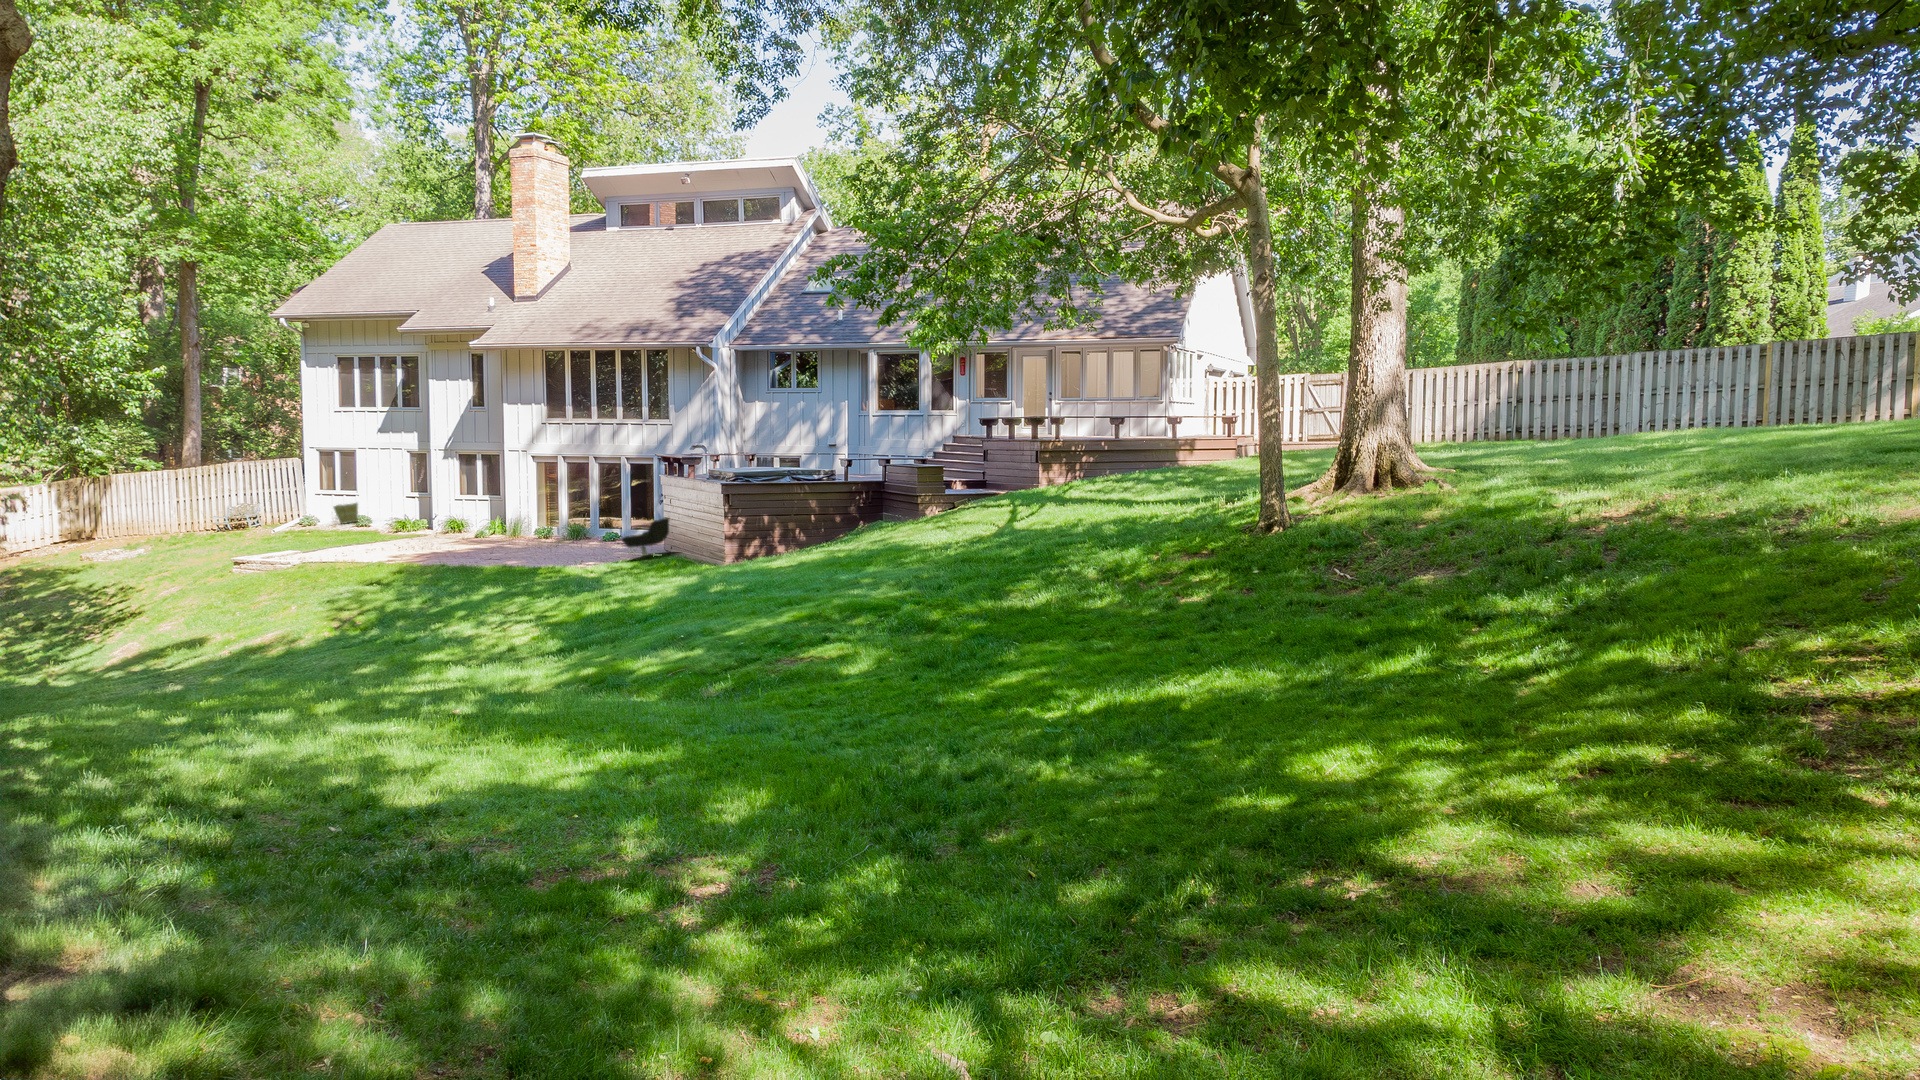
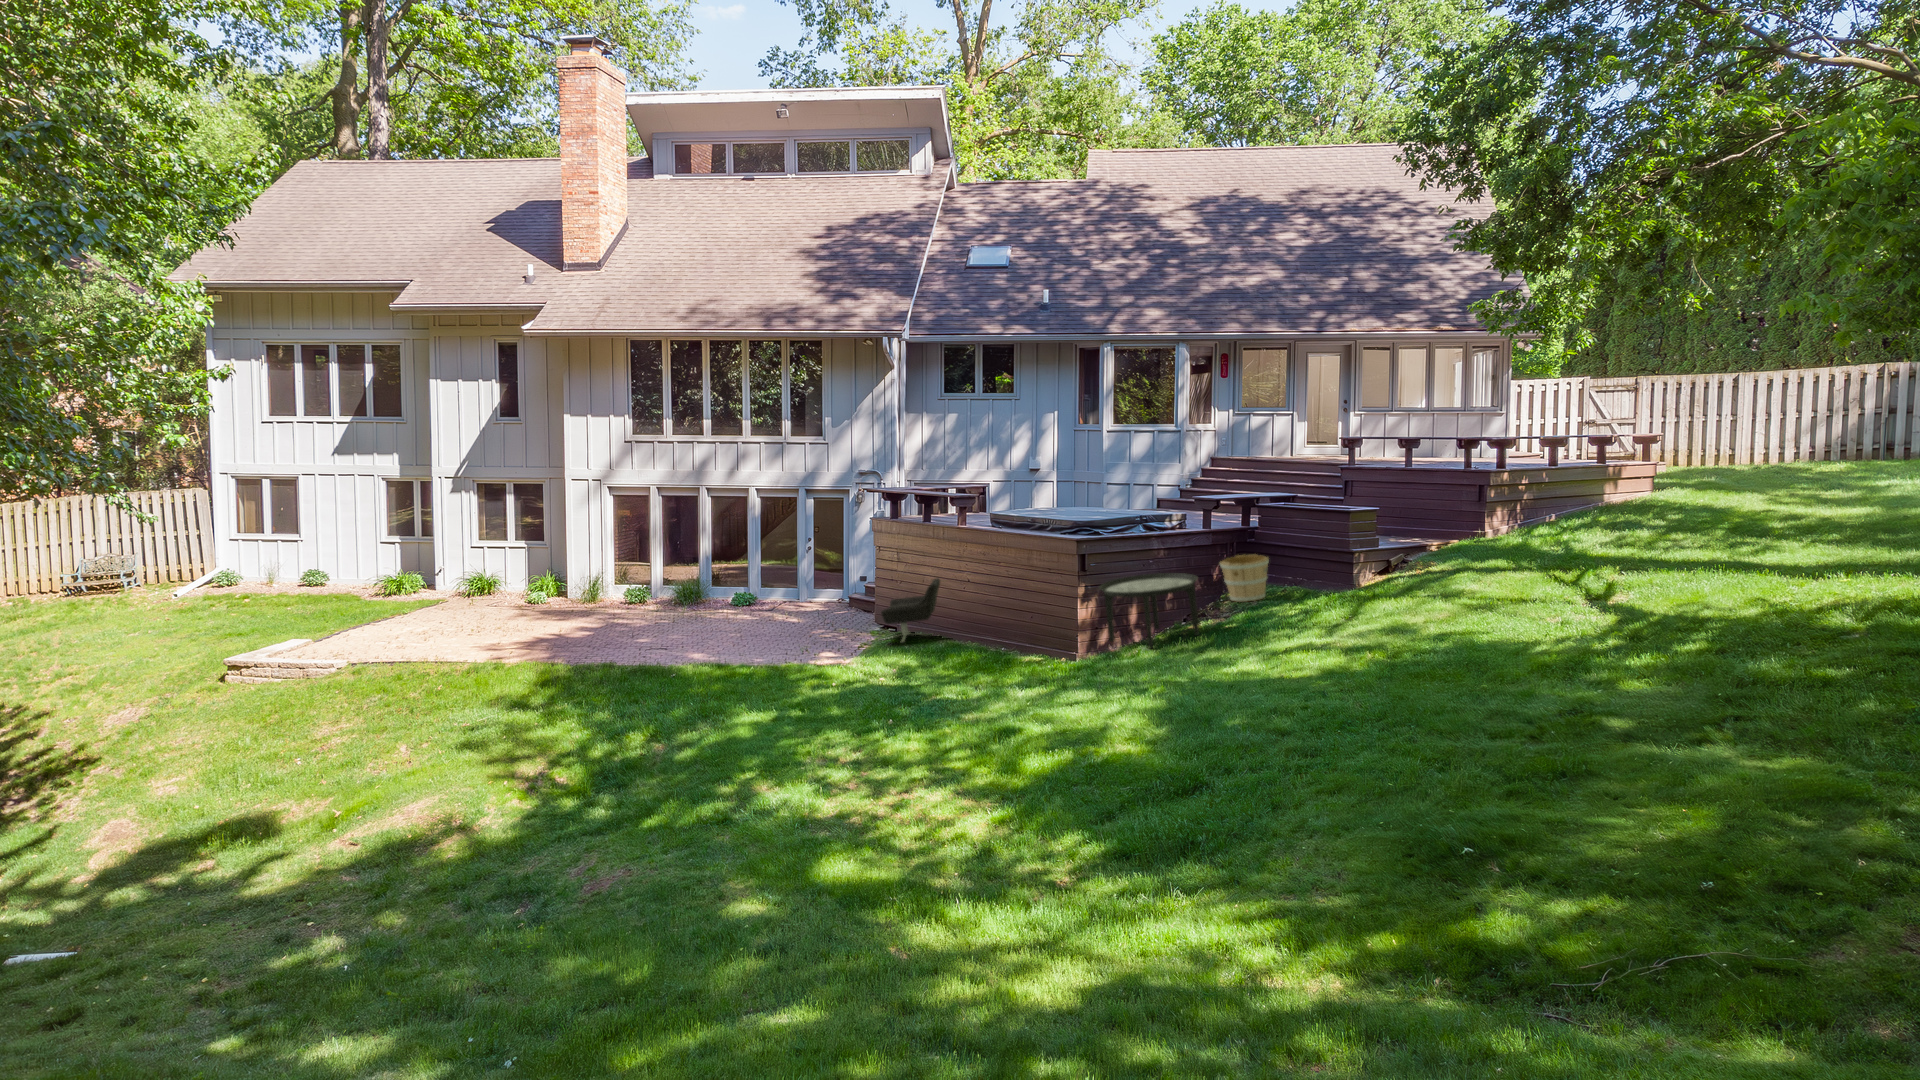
wooden bucket: present [334,503,358,524] -> present [1220,555,1269,602]
round table: none [716,514,782,562] -> present [1099,573,1199,648]

